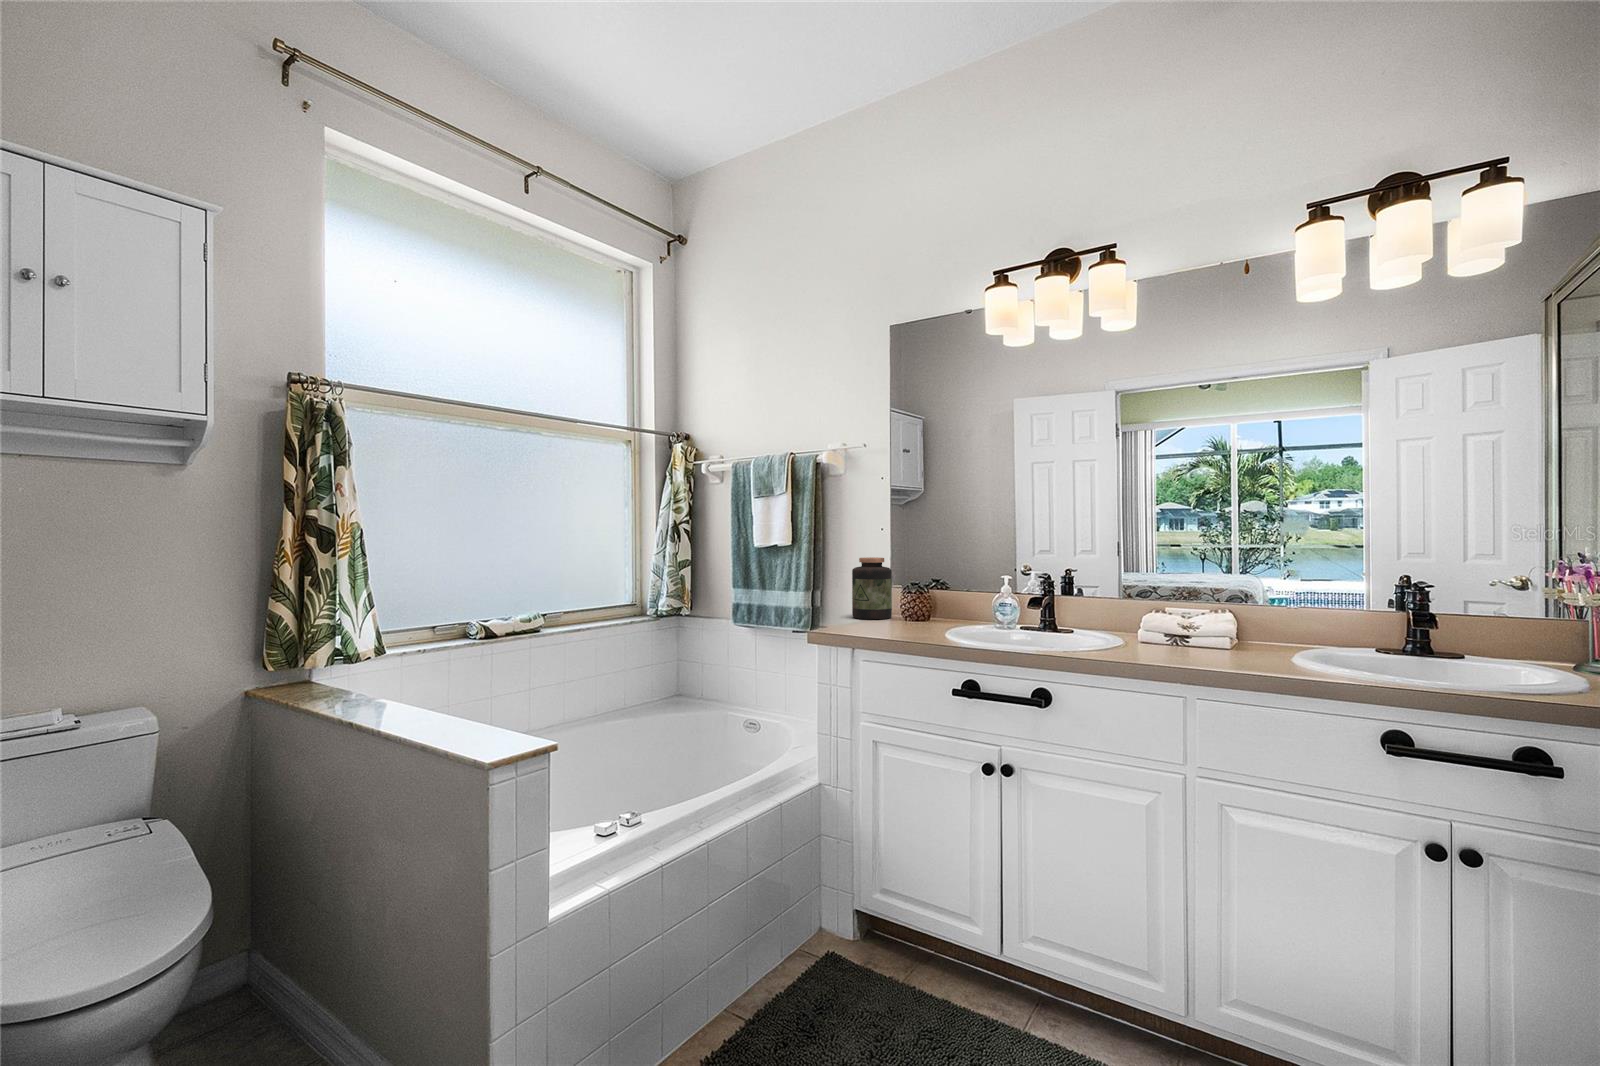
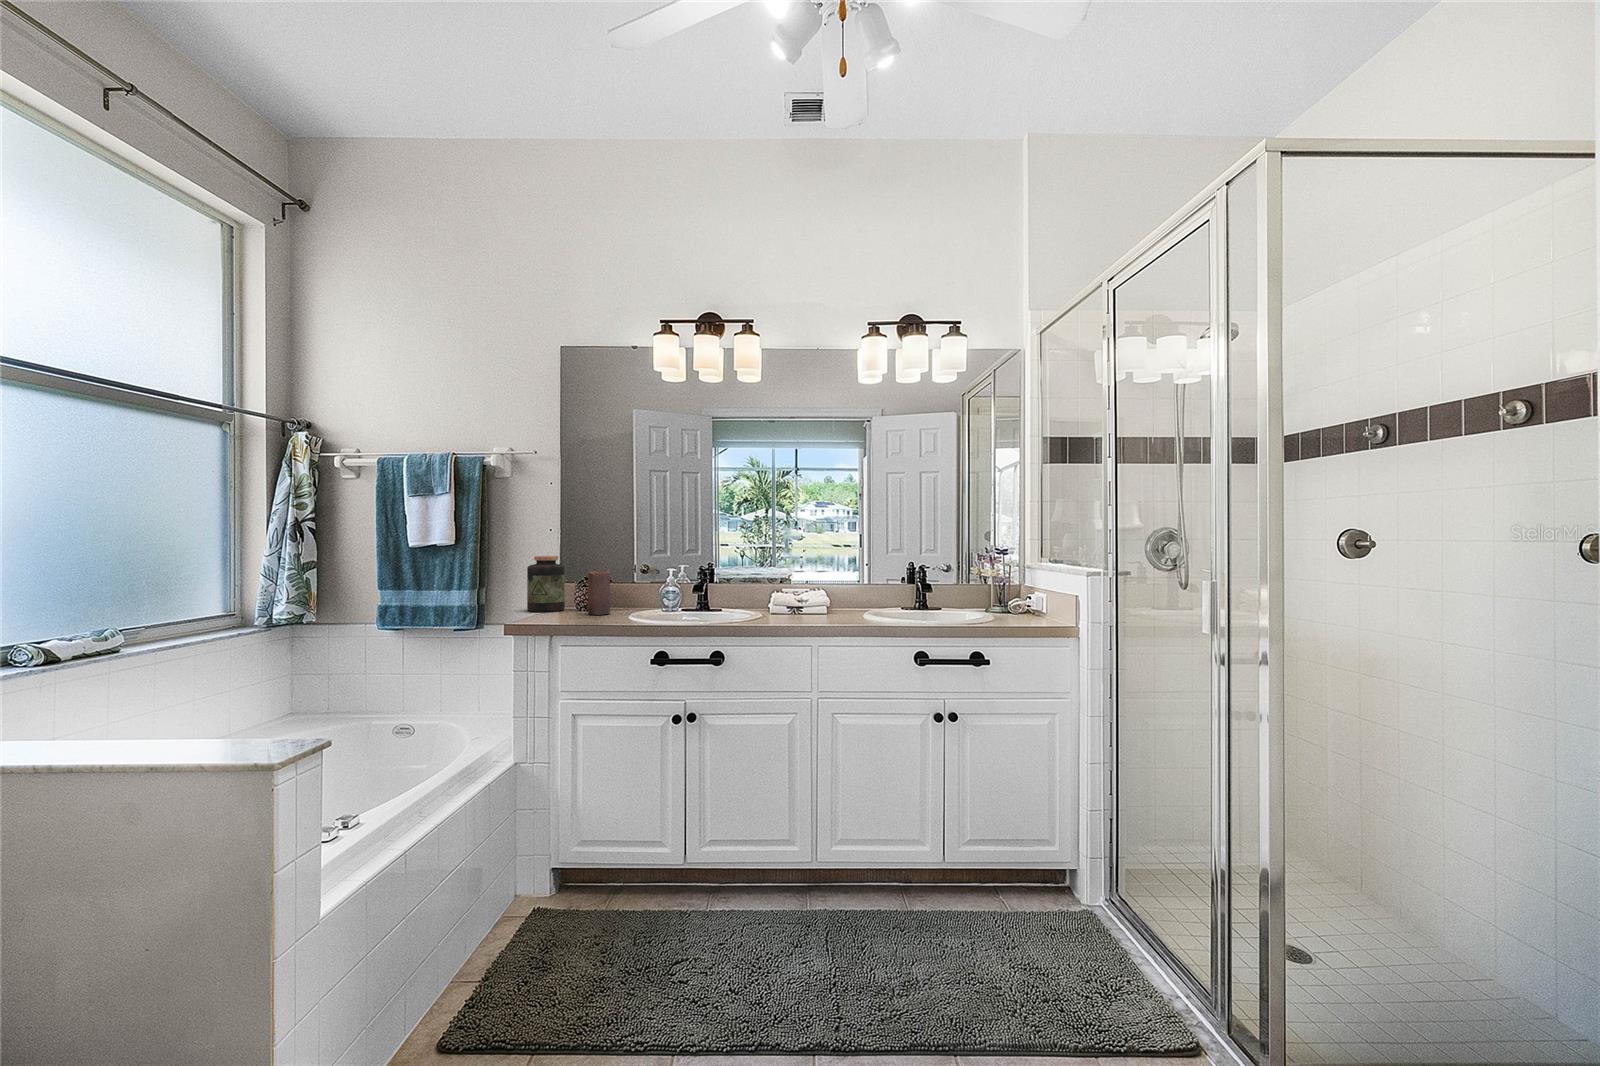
candle: none [905,576,930,627] -> present [588,571,610,615]

